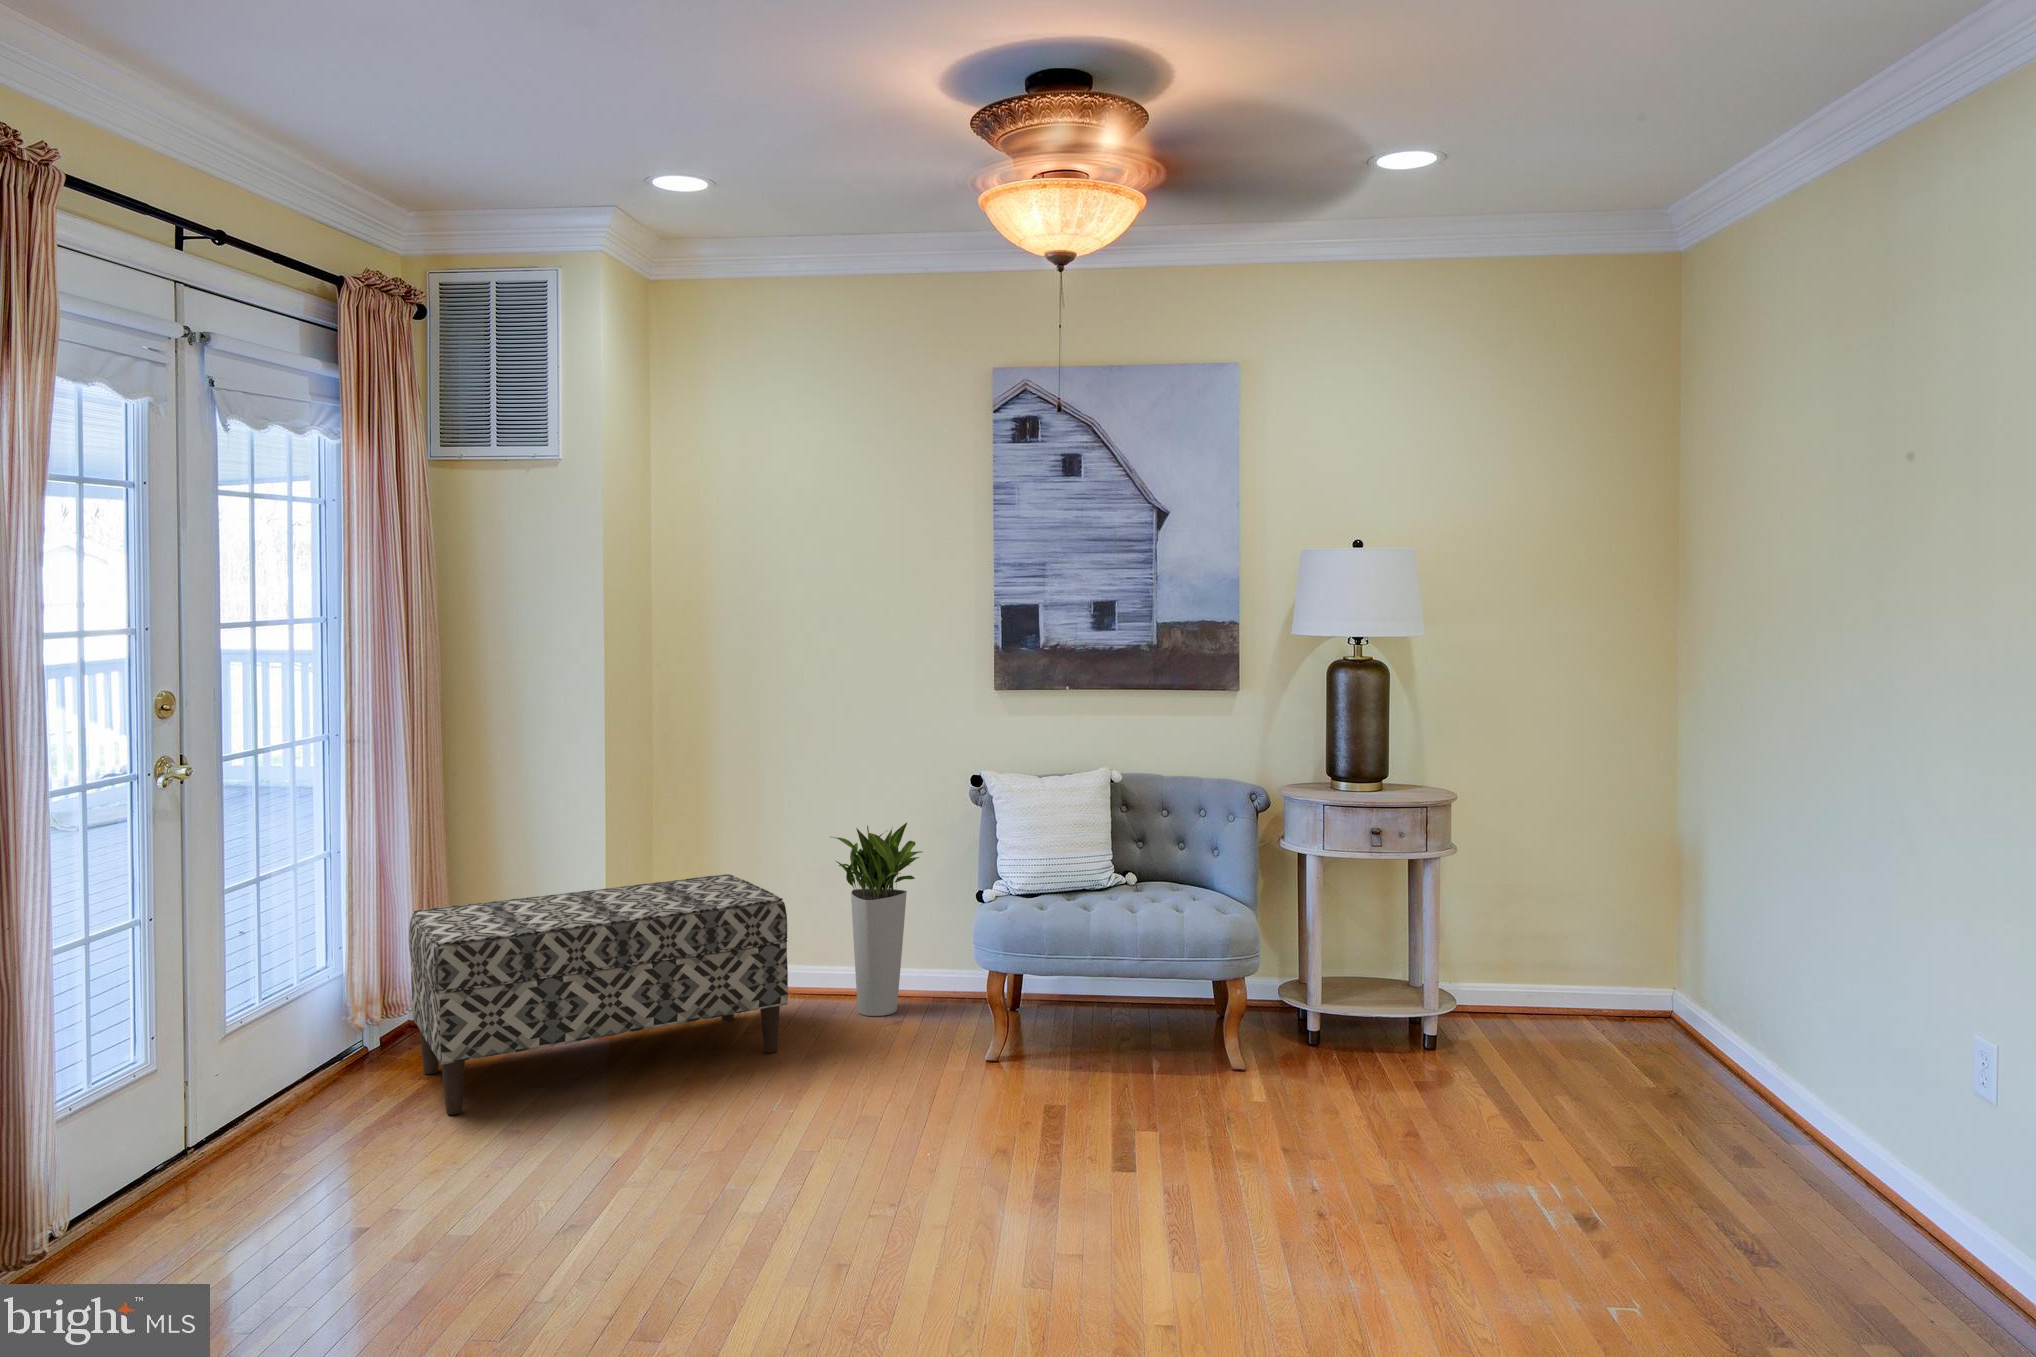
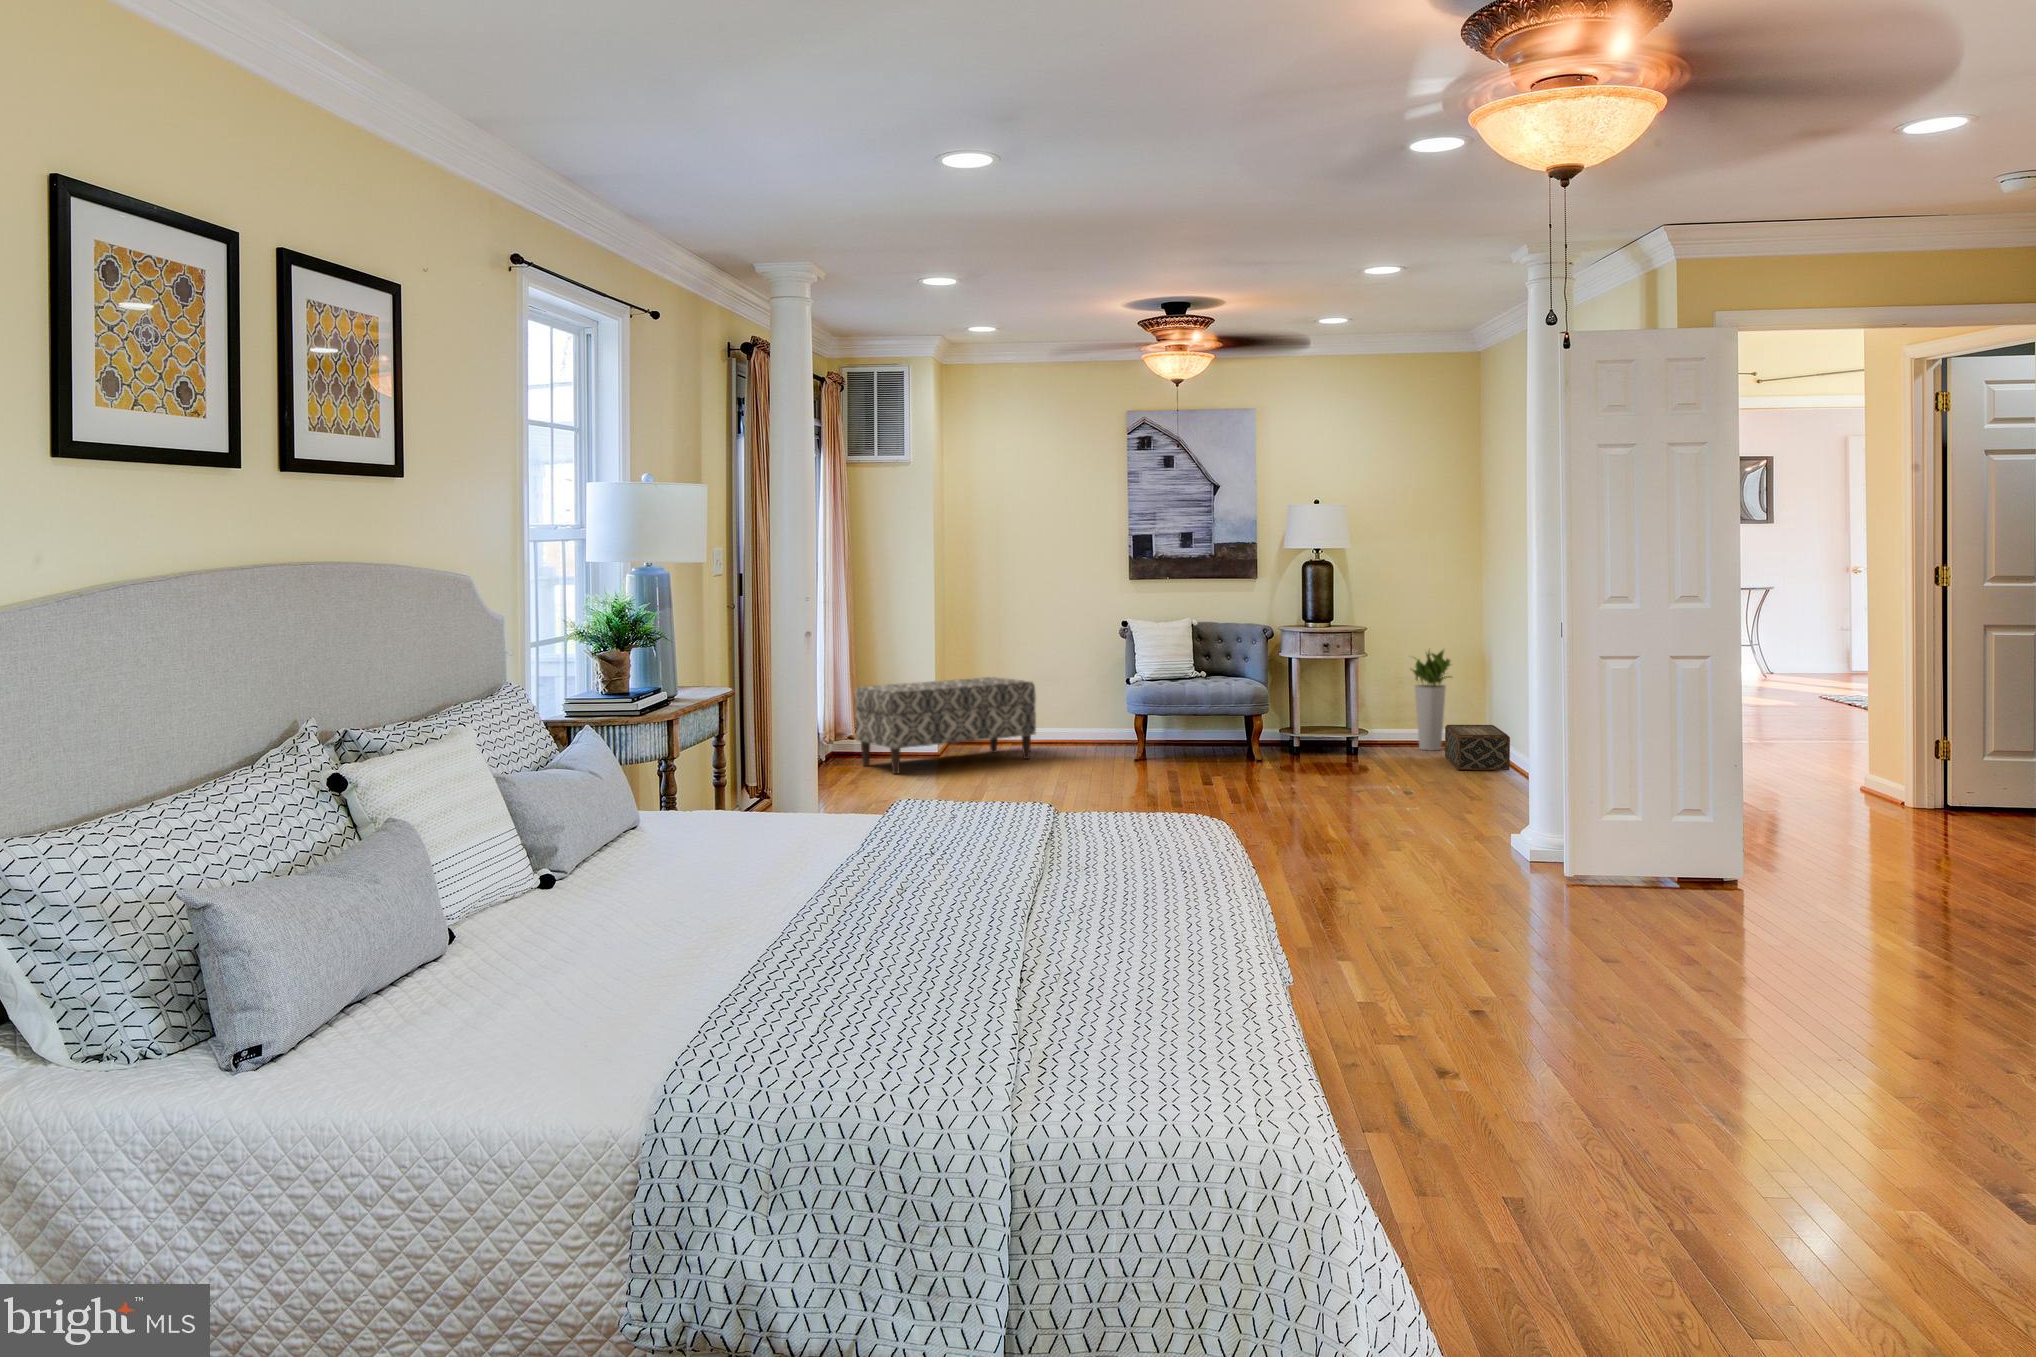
planter: present [831,823,922,1016] -> present [1410,650,1451,750]
woven basket: none [1623,1007,1794,1147] -> present [1445,725,1510,770]

